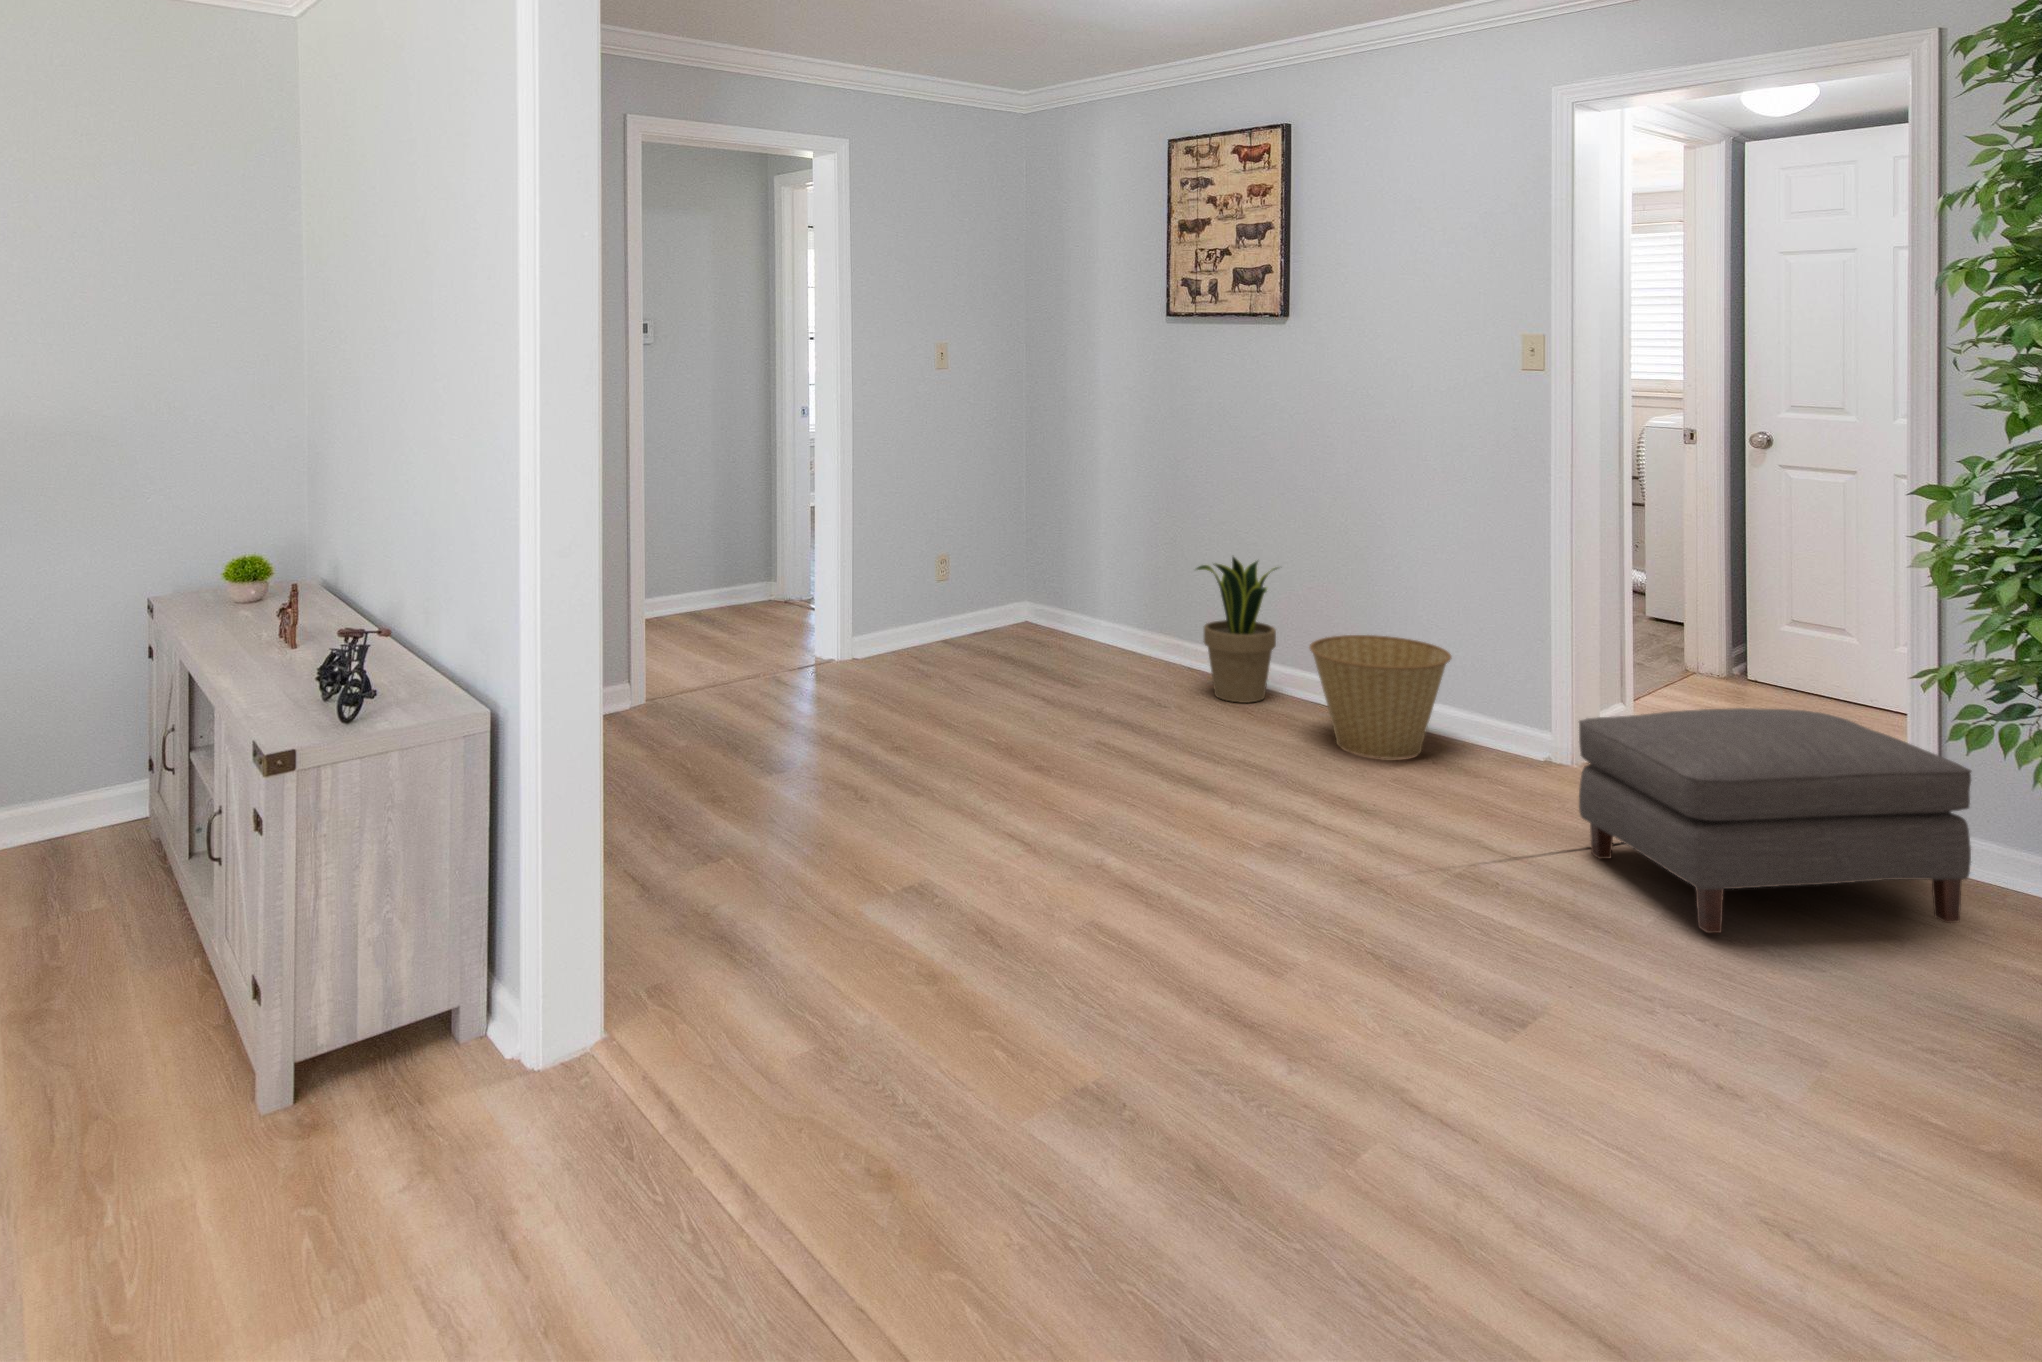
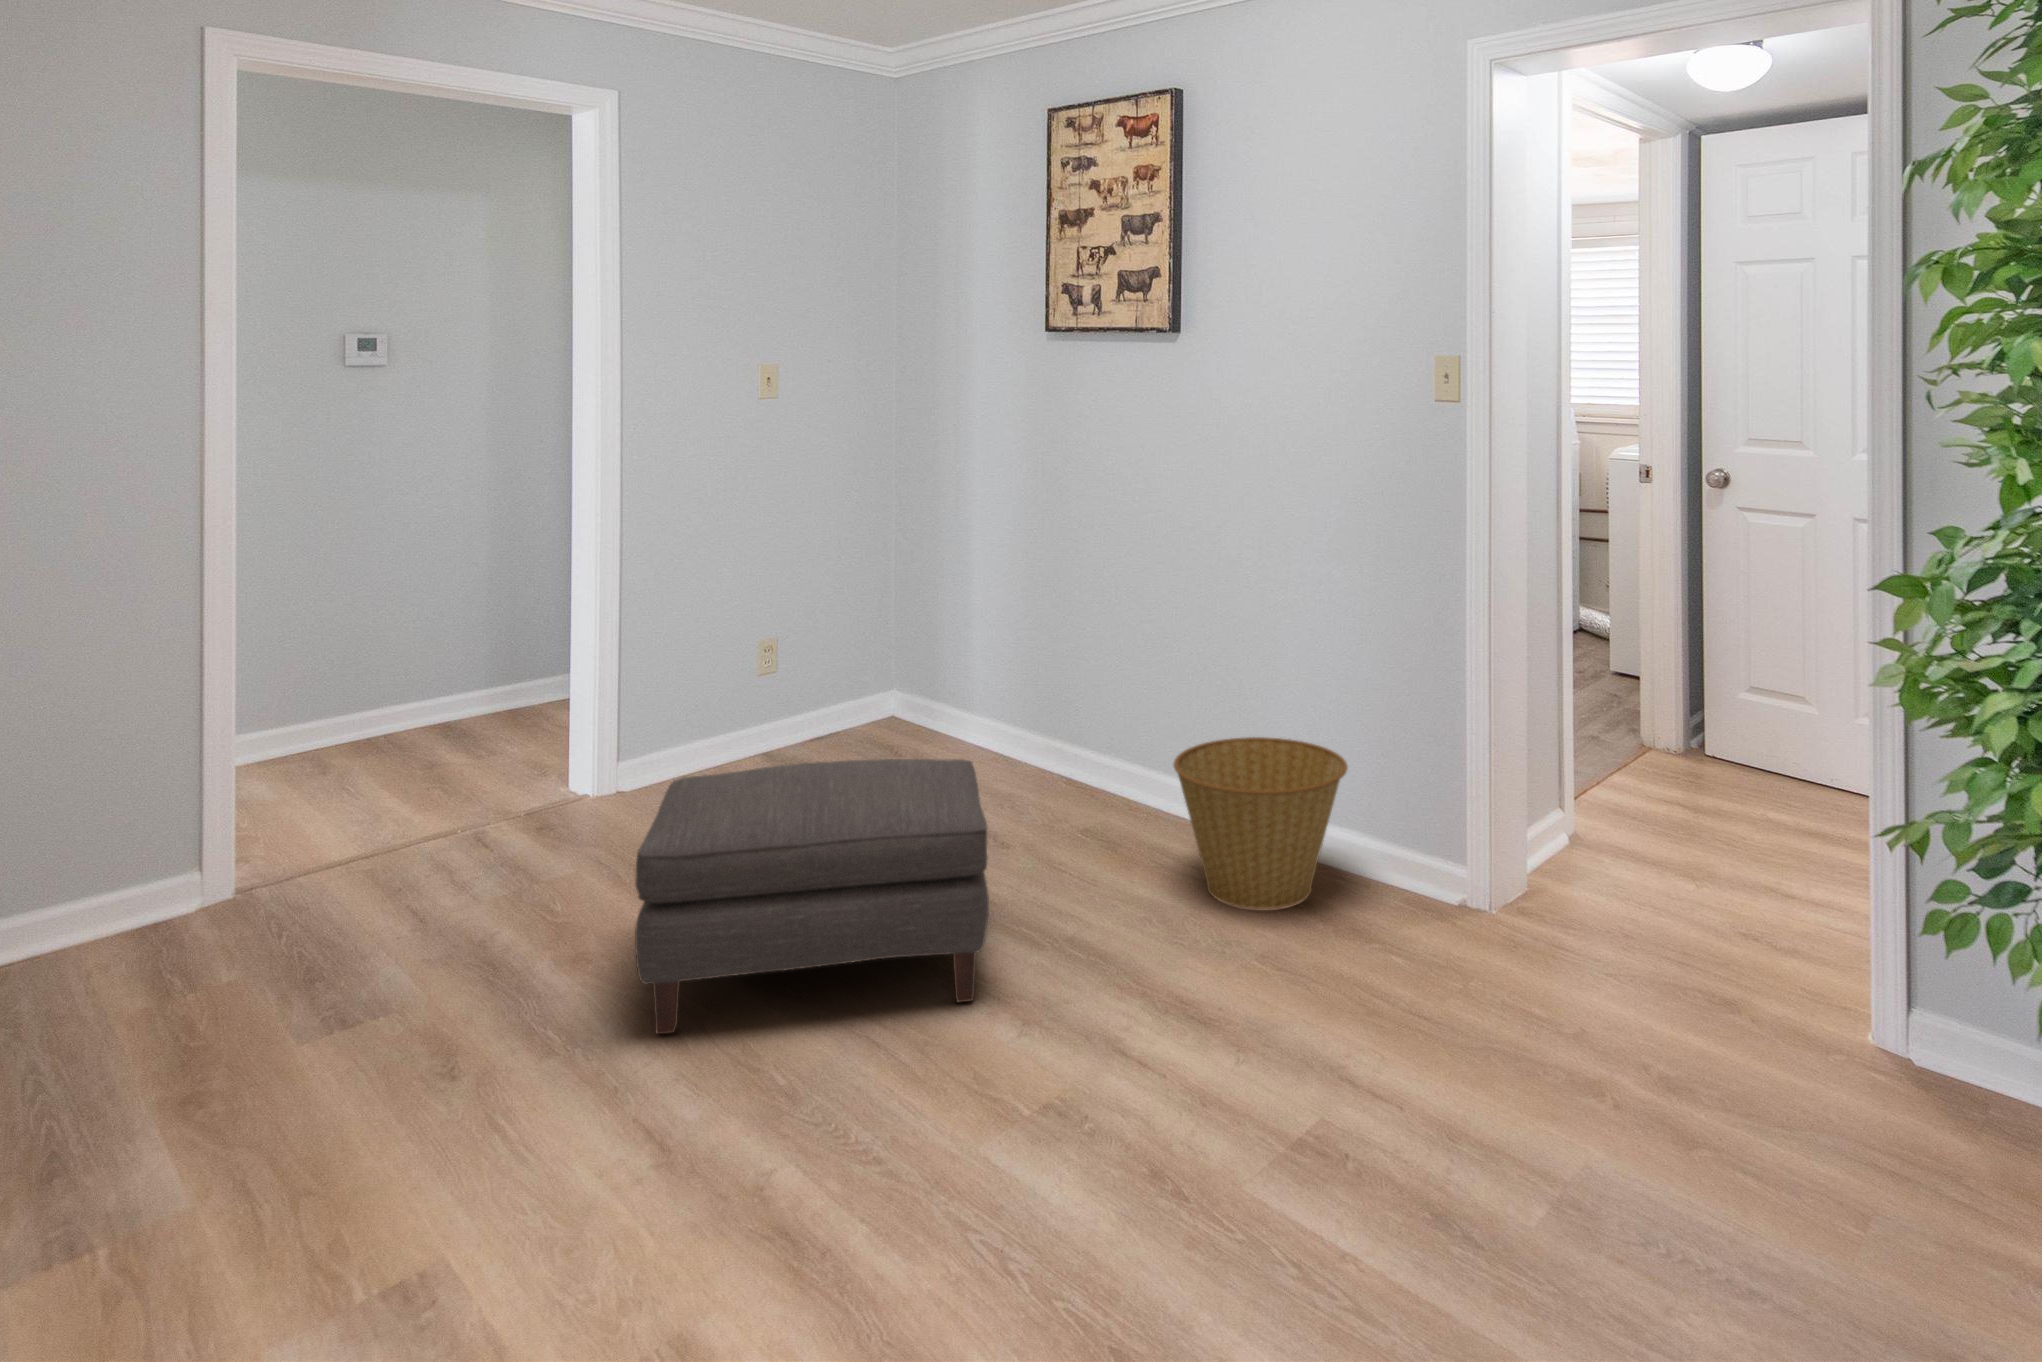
potted plant: present [1196,557,1278,703] -> none [1056,633,1170,822]
ottoman: present [1579,708,1971,933] -> present [635,759,989,1034]

